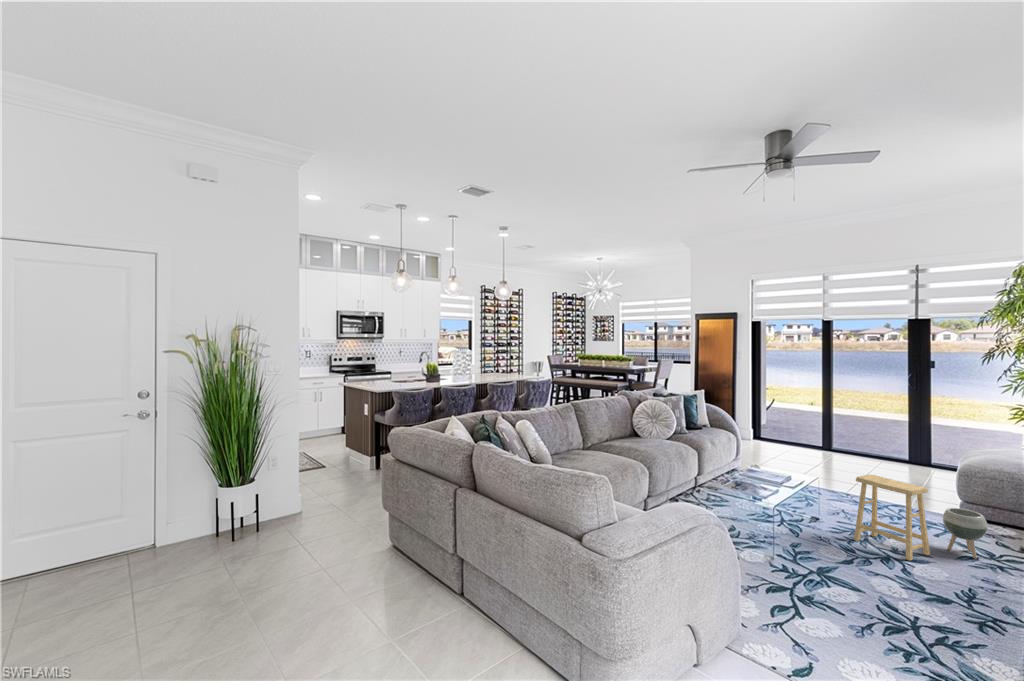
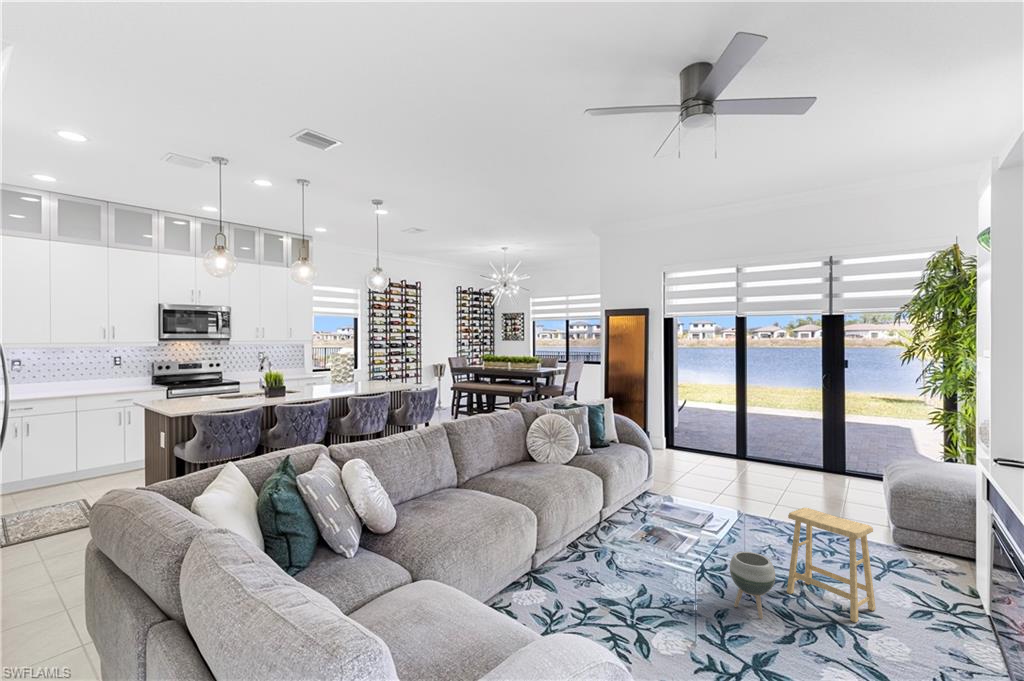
planter: present [943,508,988,559] -> present [730,552,775,619]

